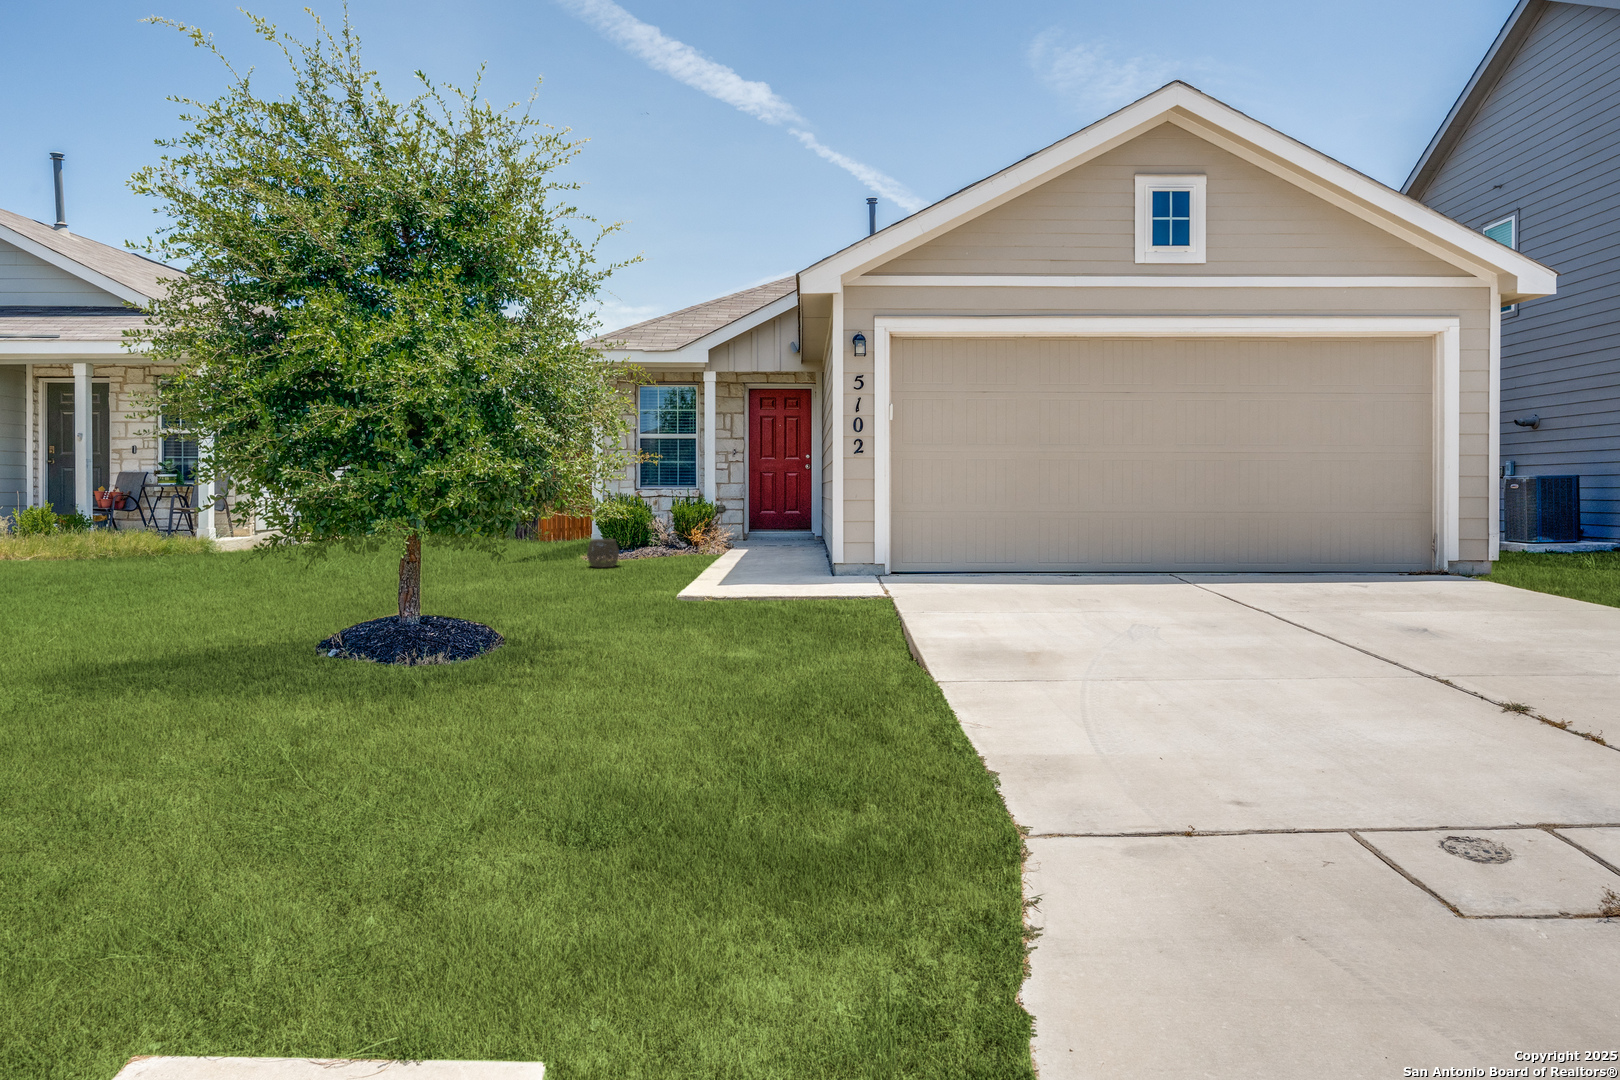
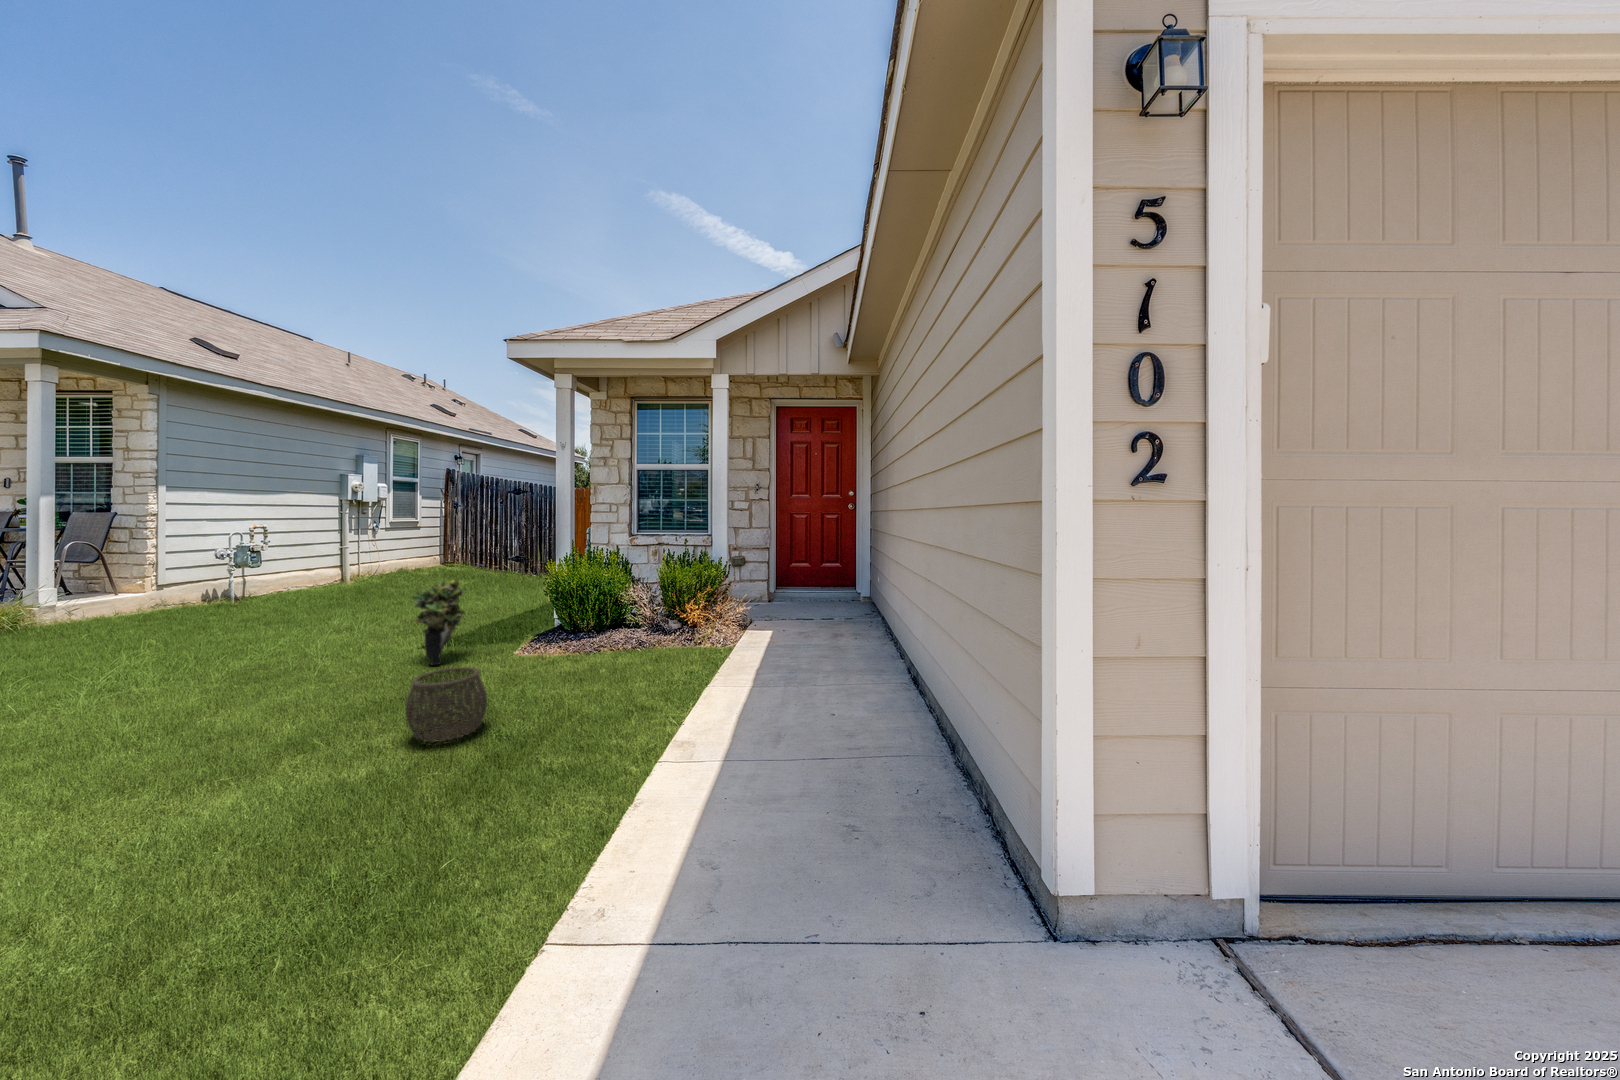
potted plant: none [539,508,567,557] -> present [411,579,465,666]

